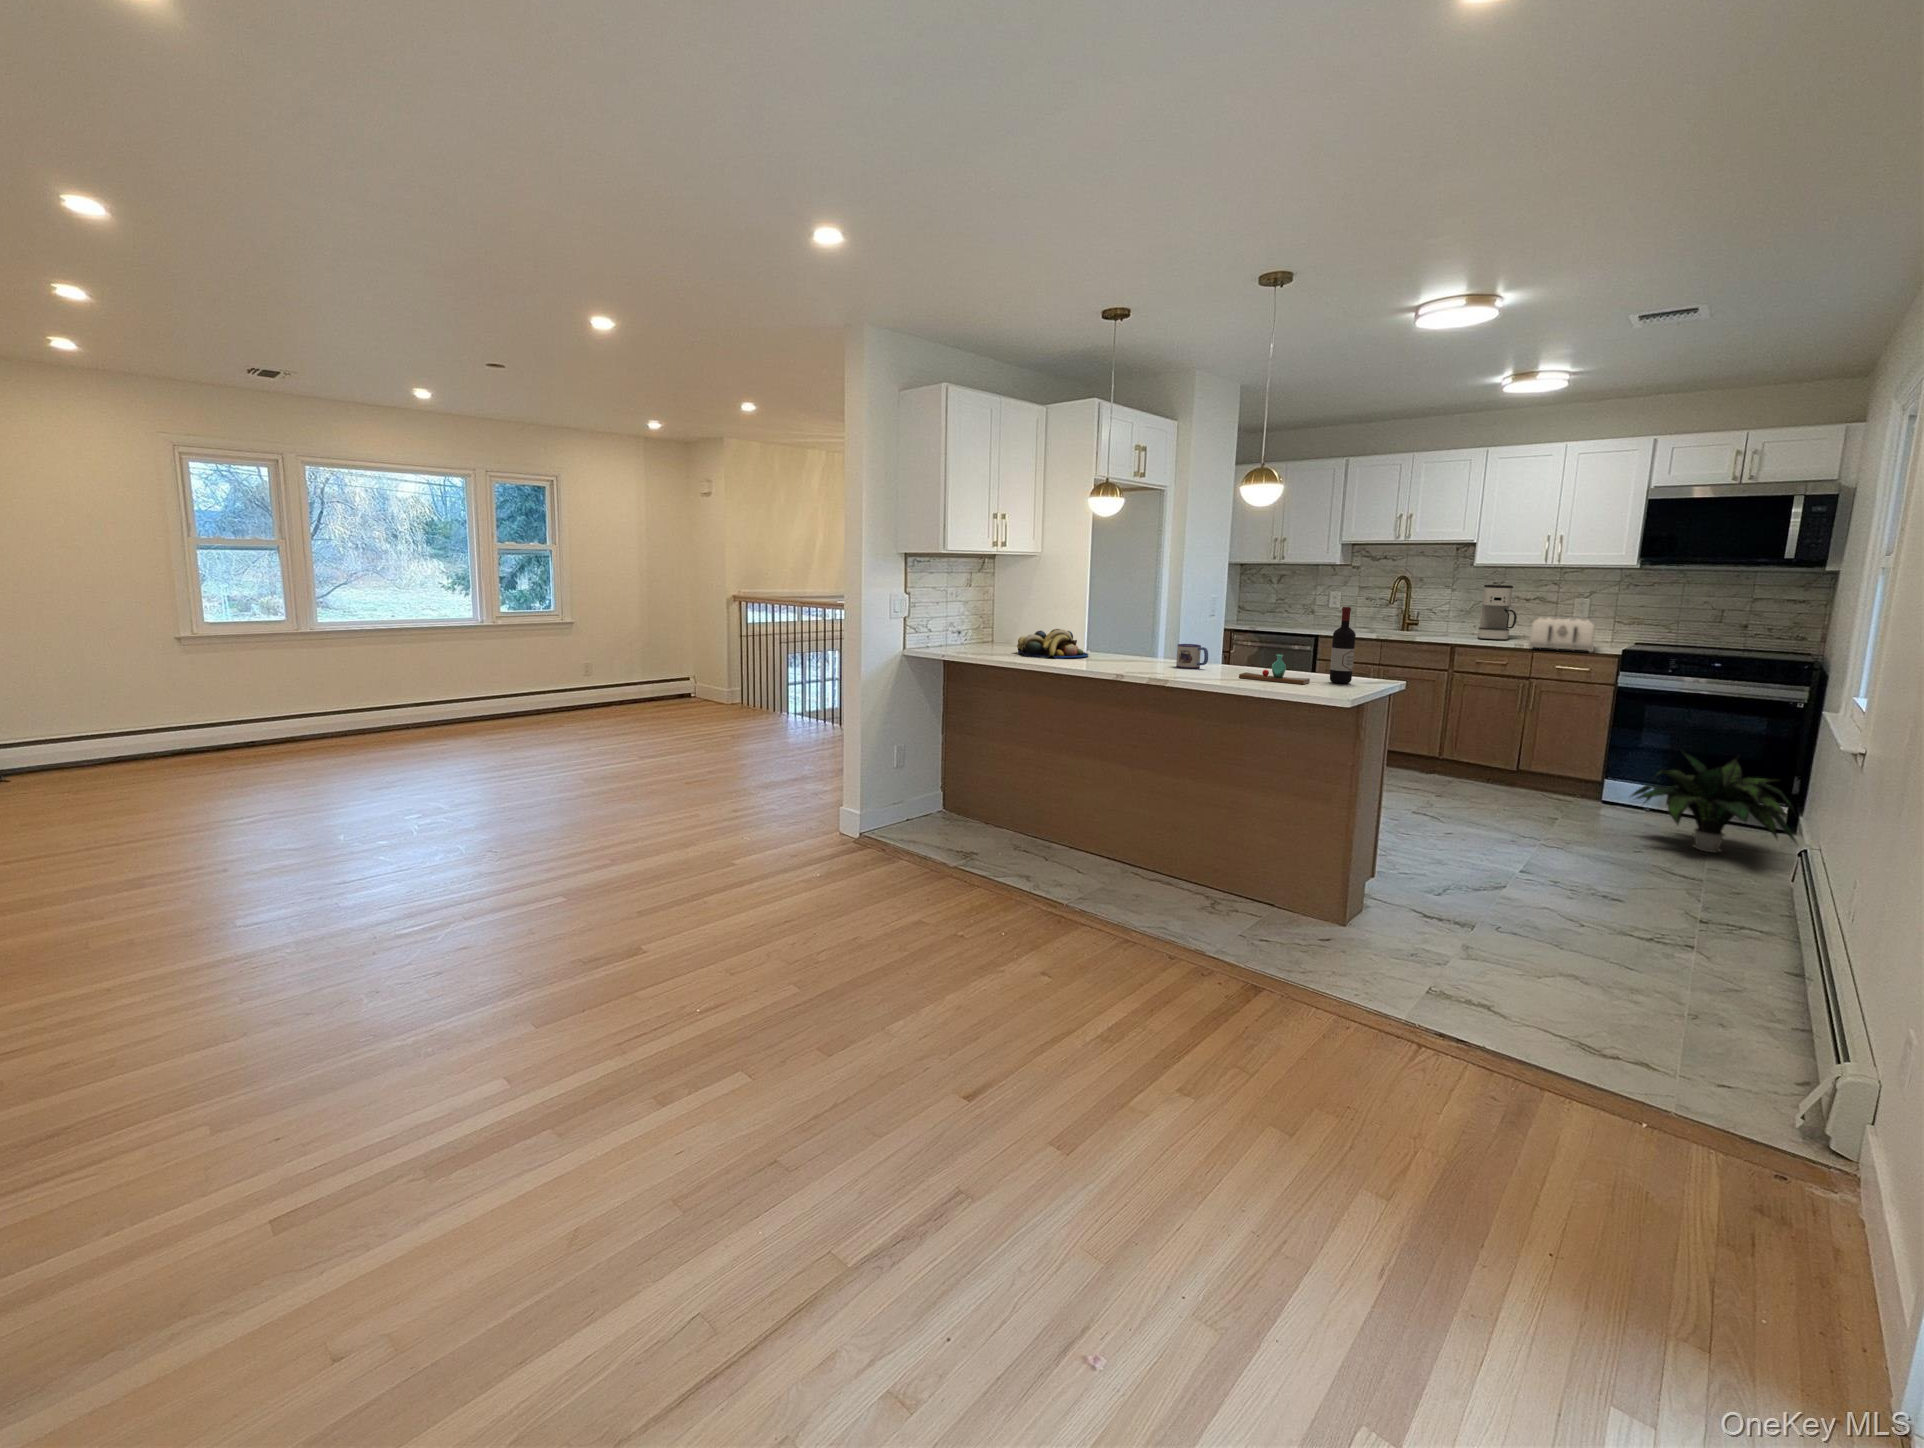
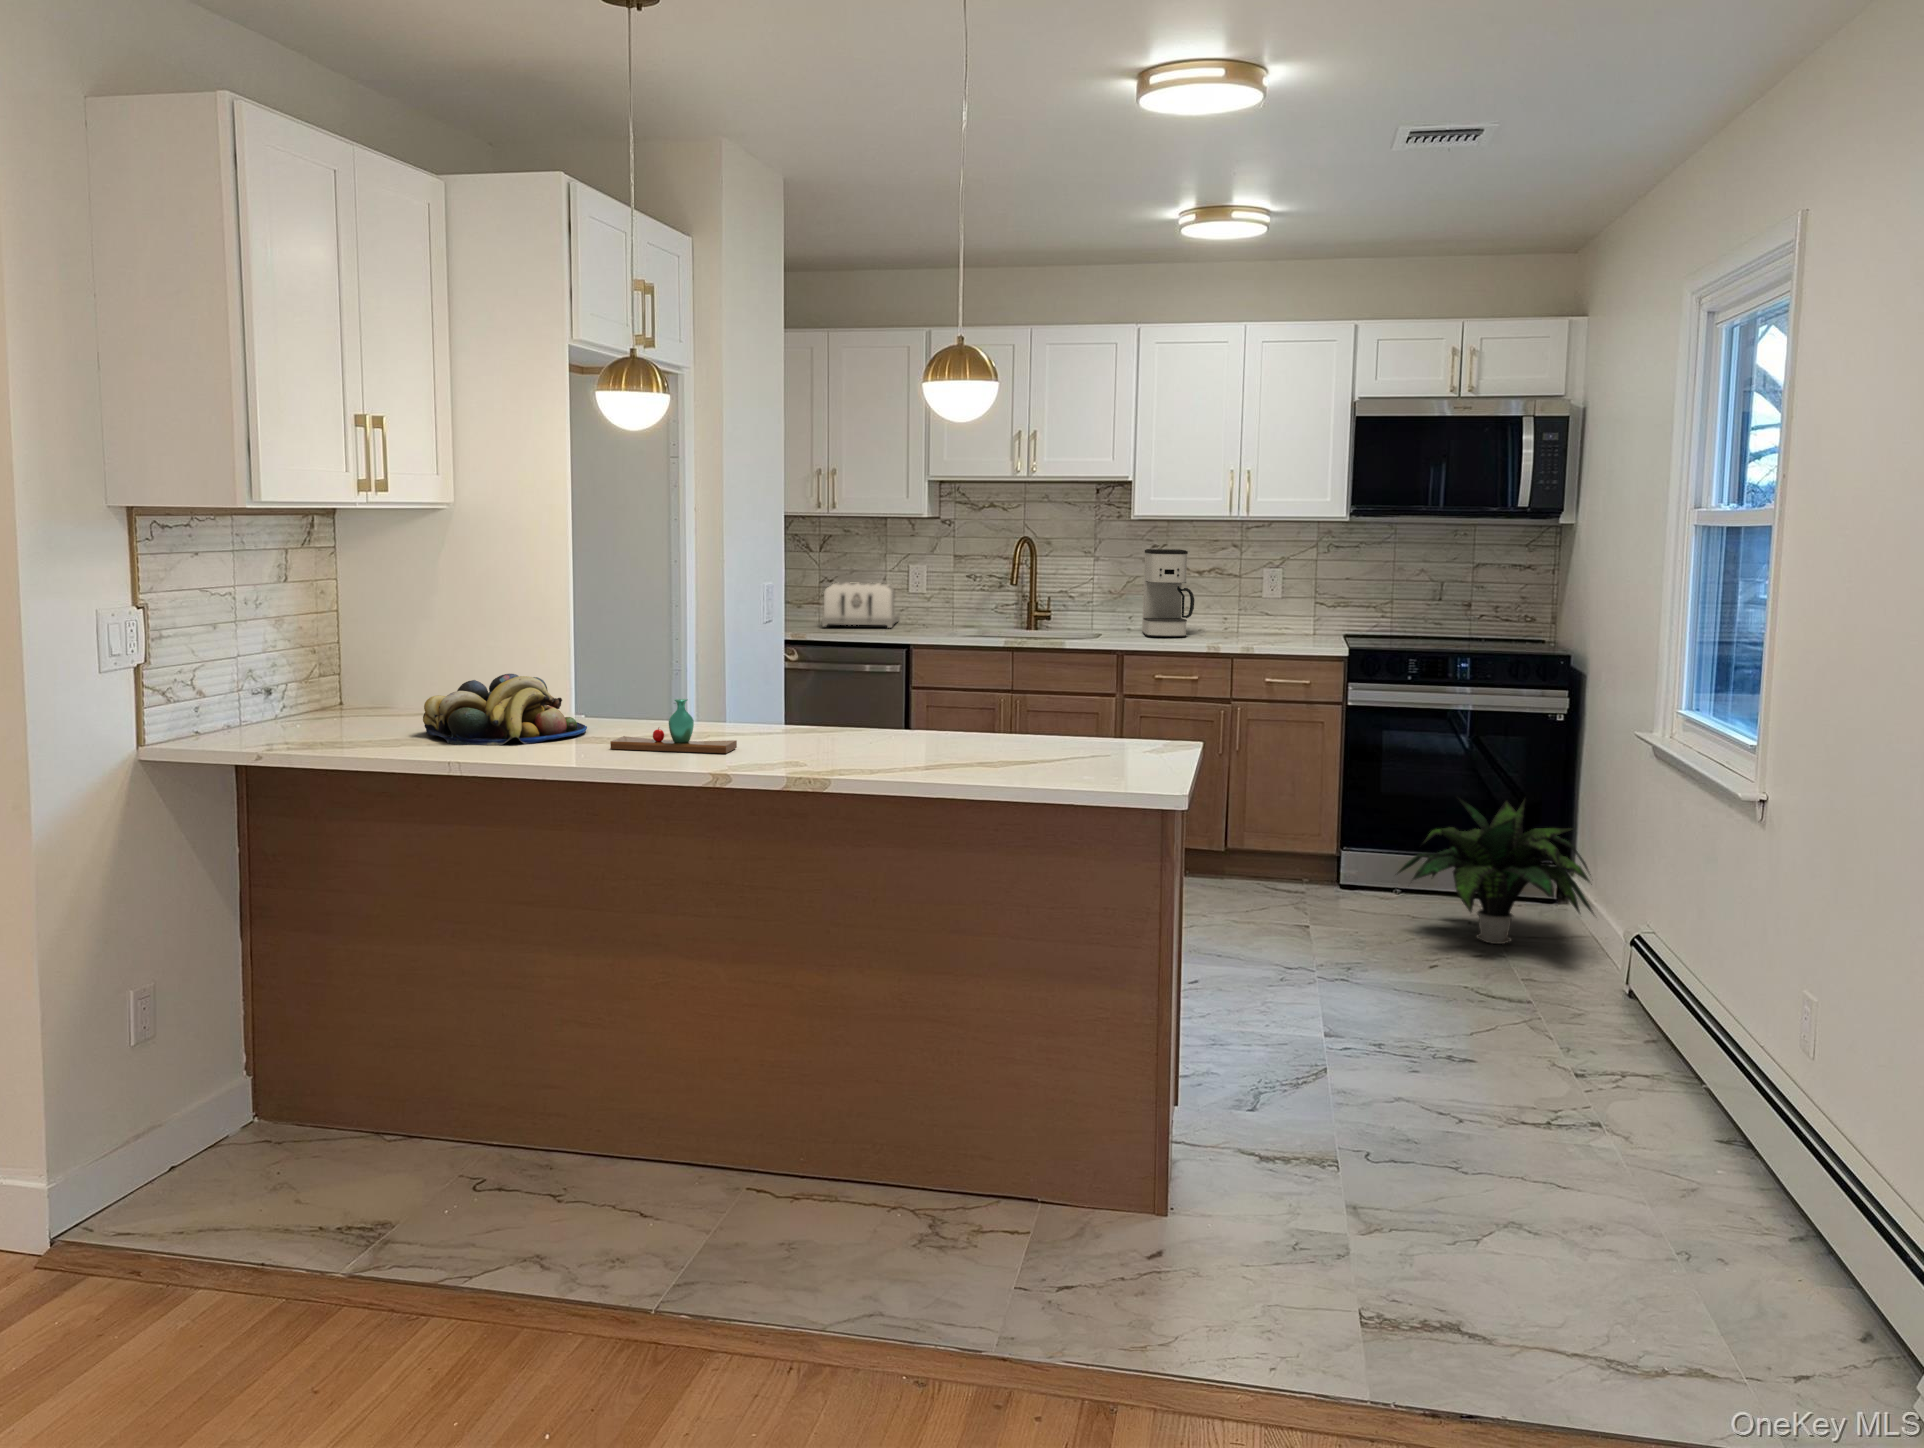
wine bottle: present [1330,607,1356,684] -> none [1082,611,1122,757]
toaster: present [1529,617,1595,652] -> present [822,582,900,628]
mug: present [1176,644,1208,669] -> none [784,694,847,745]
vase: present [1239,655,1310,684] -> present [610,699,737,753]

